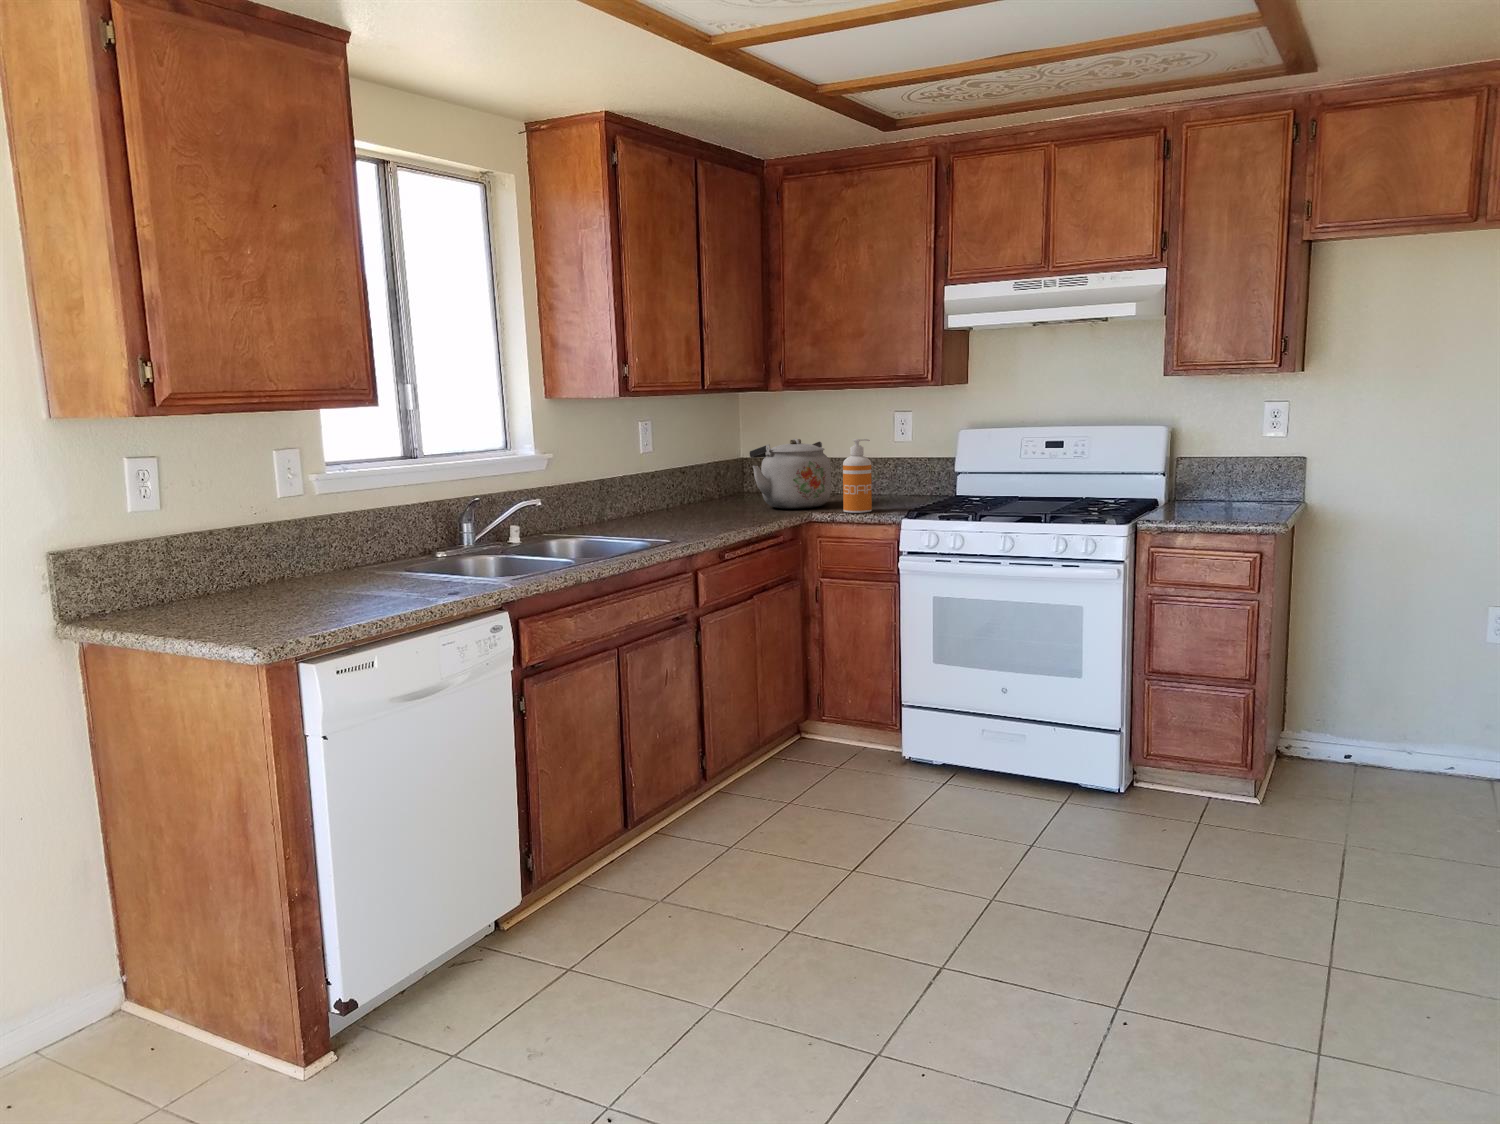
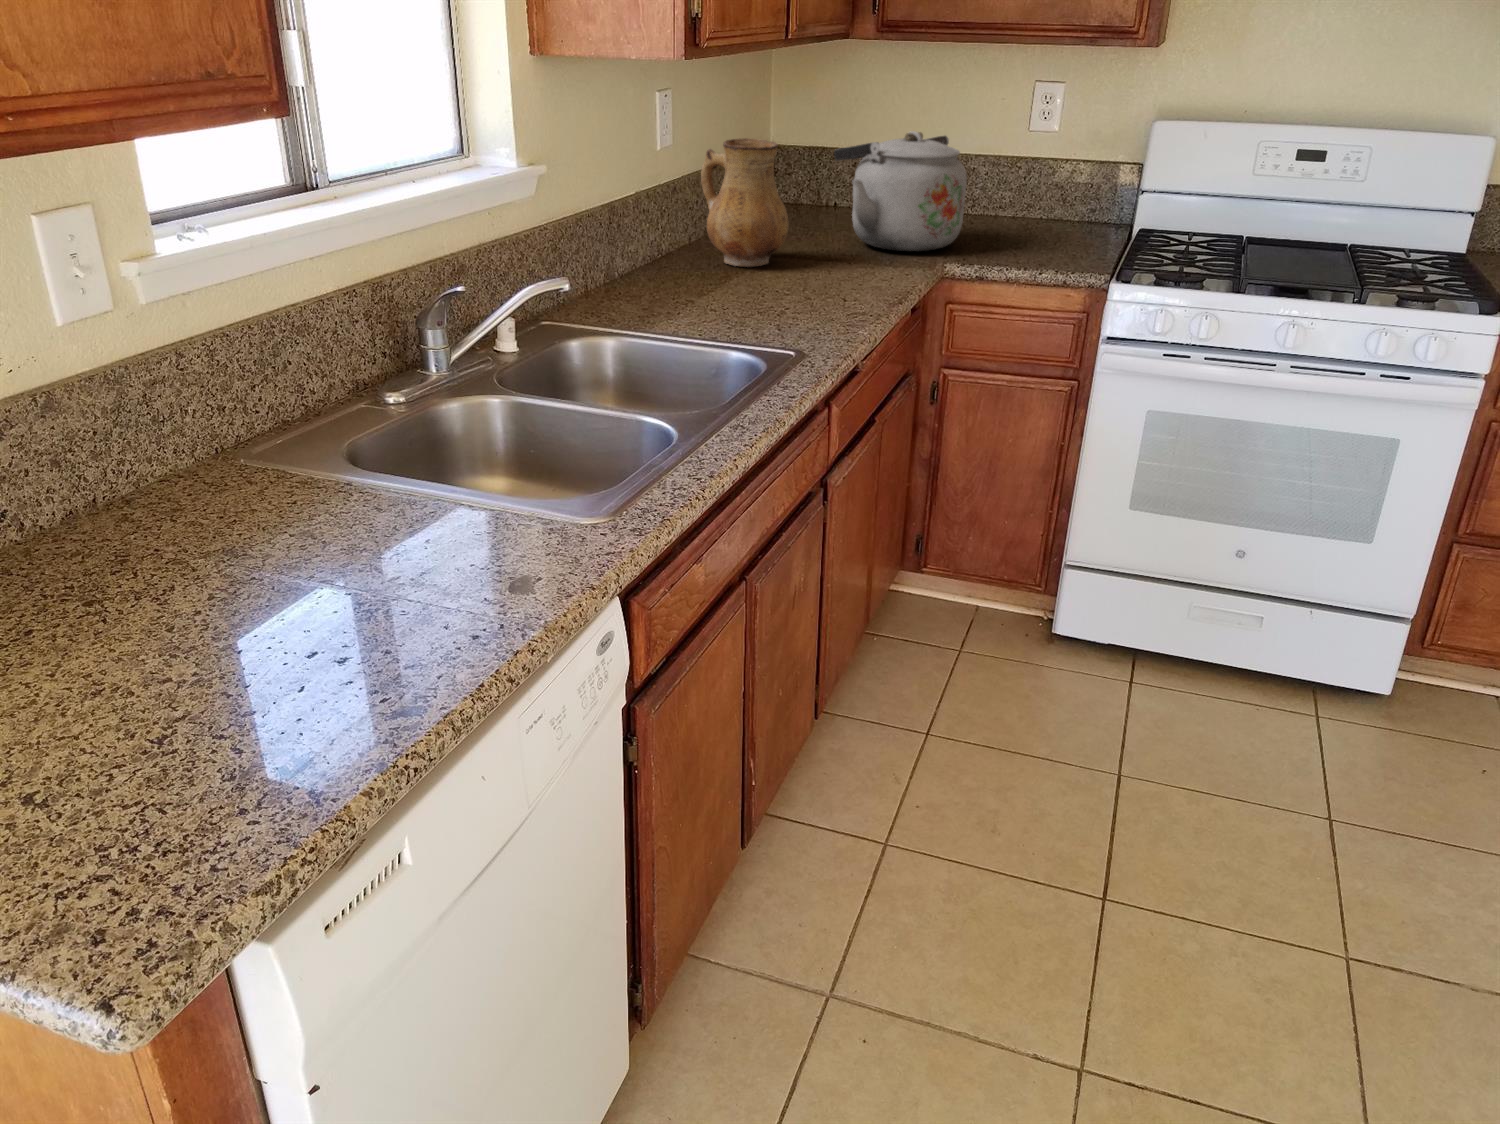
soap dispenser: present [843,439,872,513] -> none [1000,142,1058,268]
ceramic pitcher: none [662,444,713,517] -> present [701,138,789,267]

